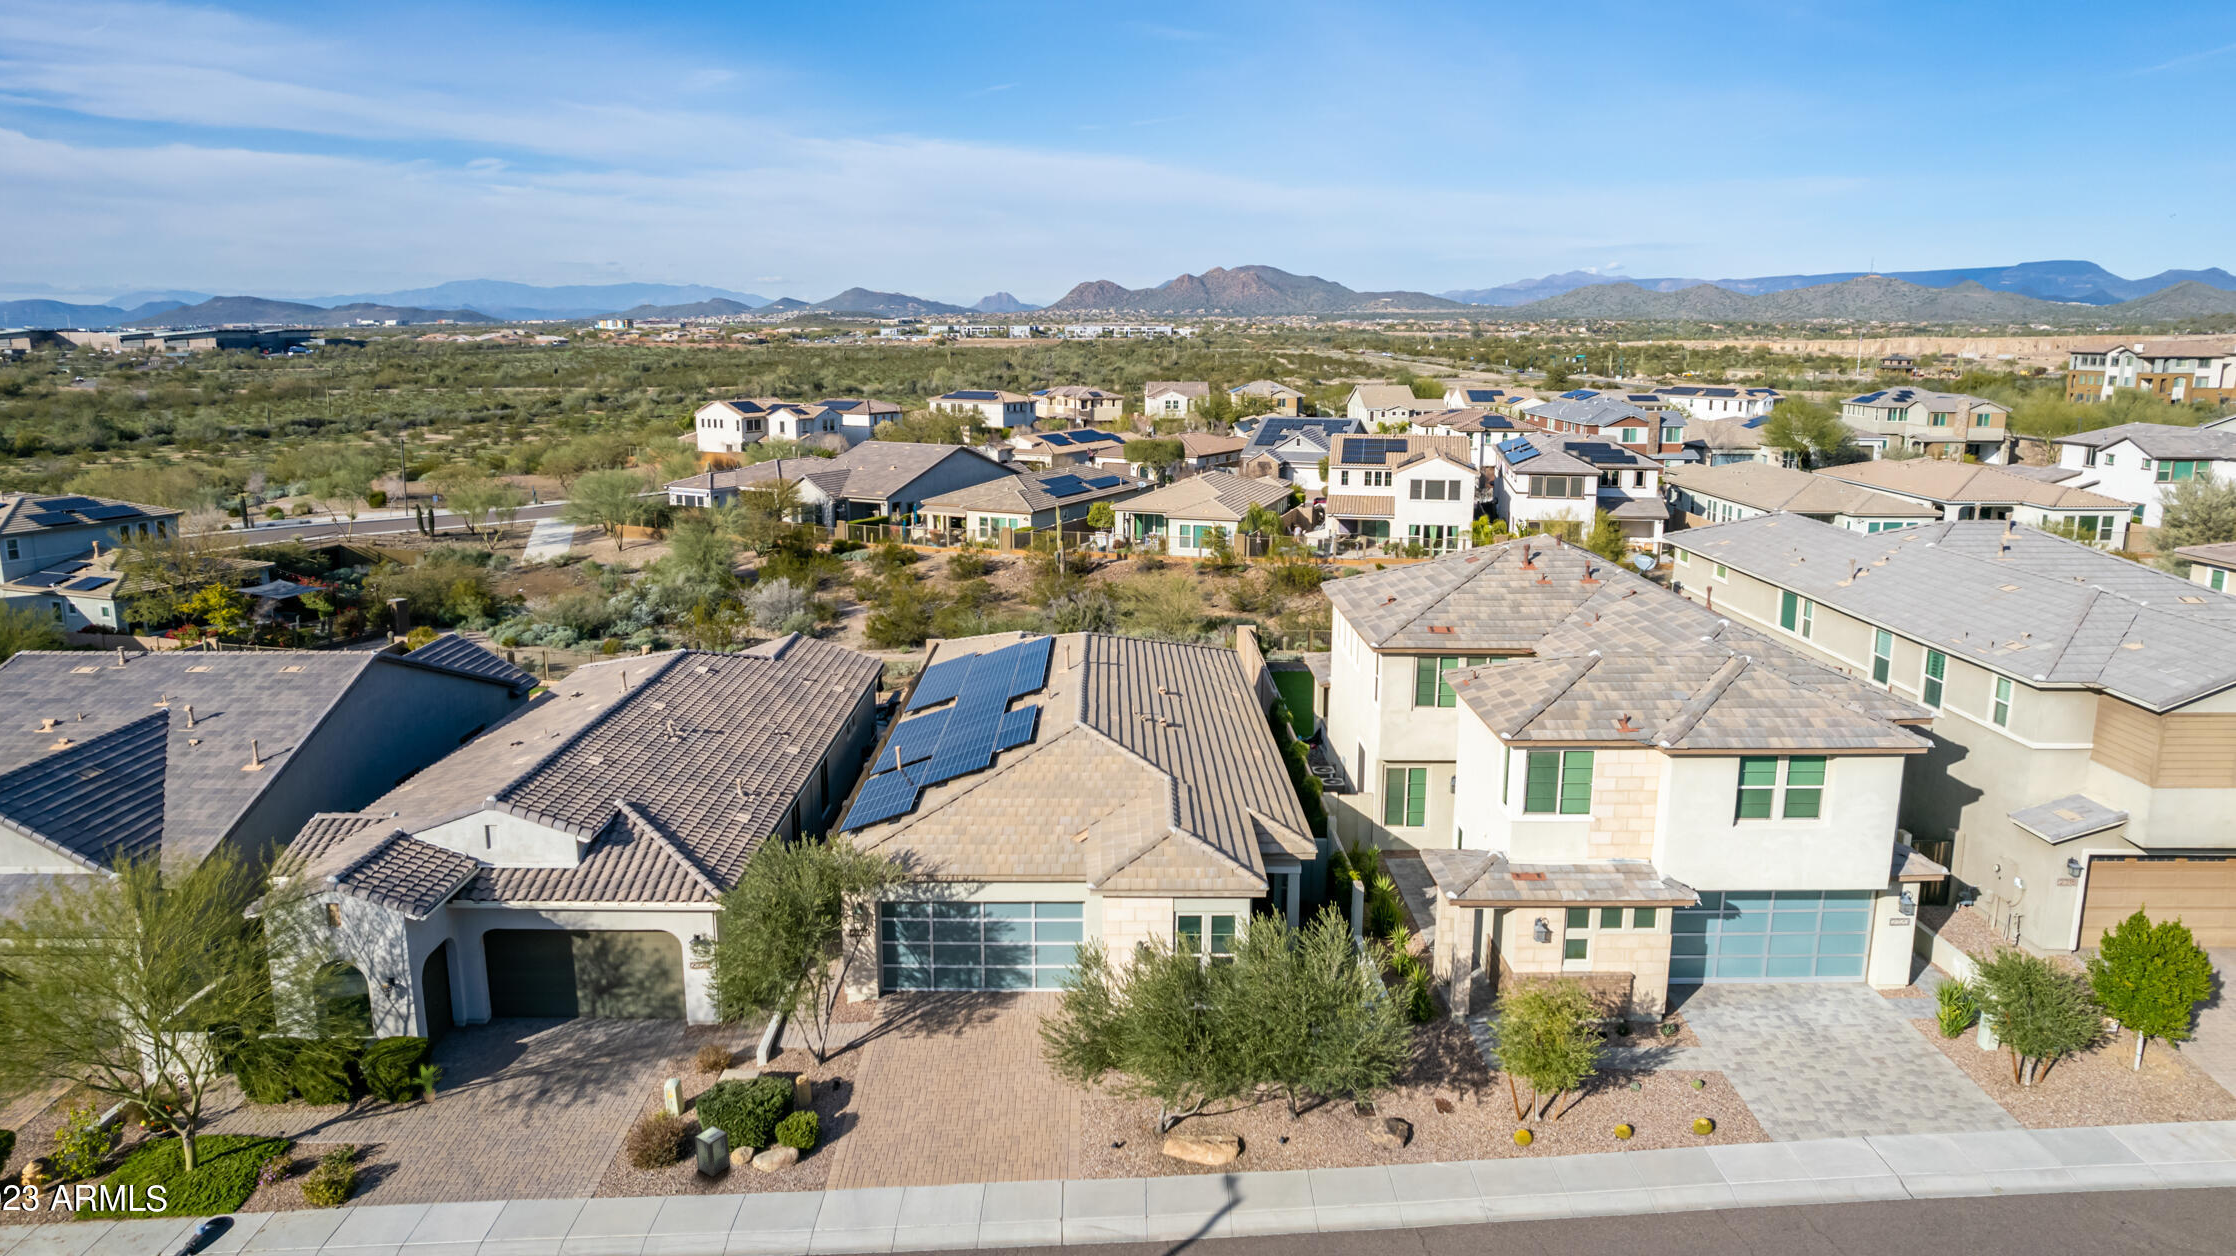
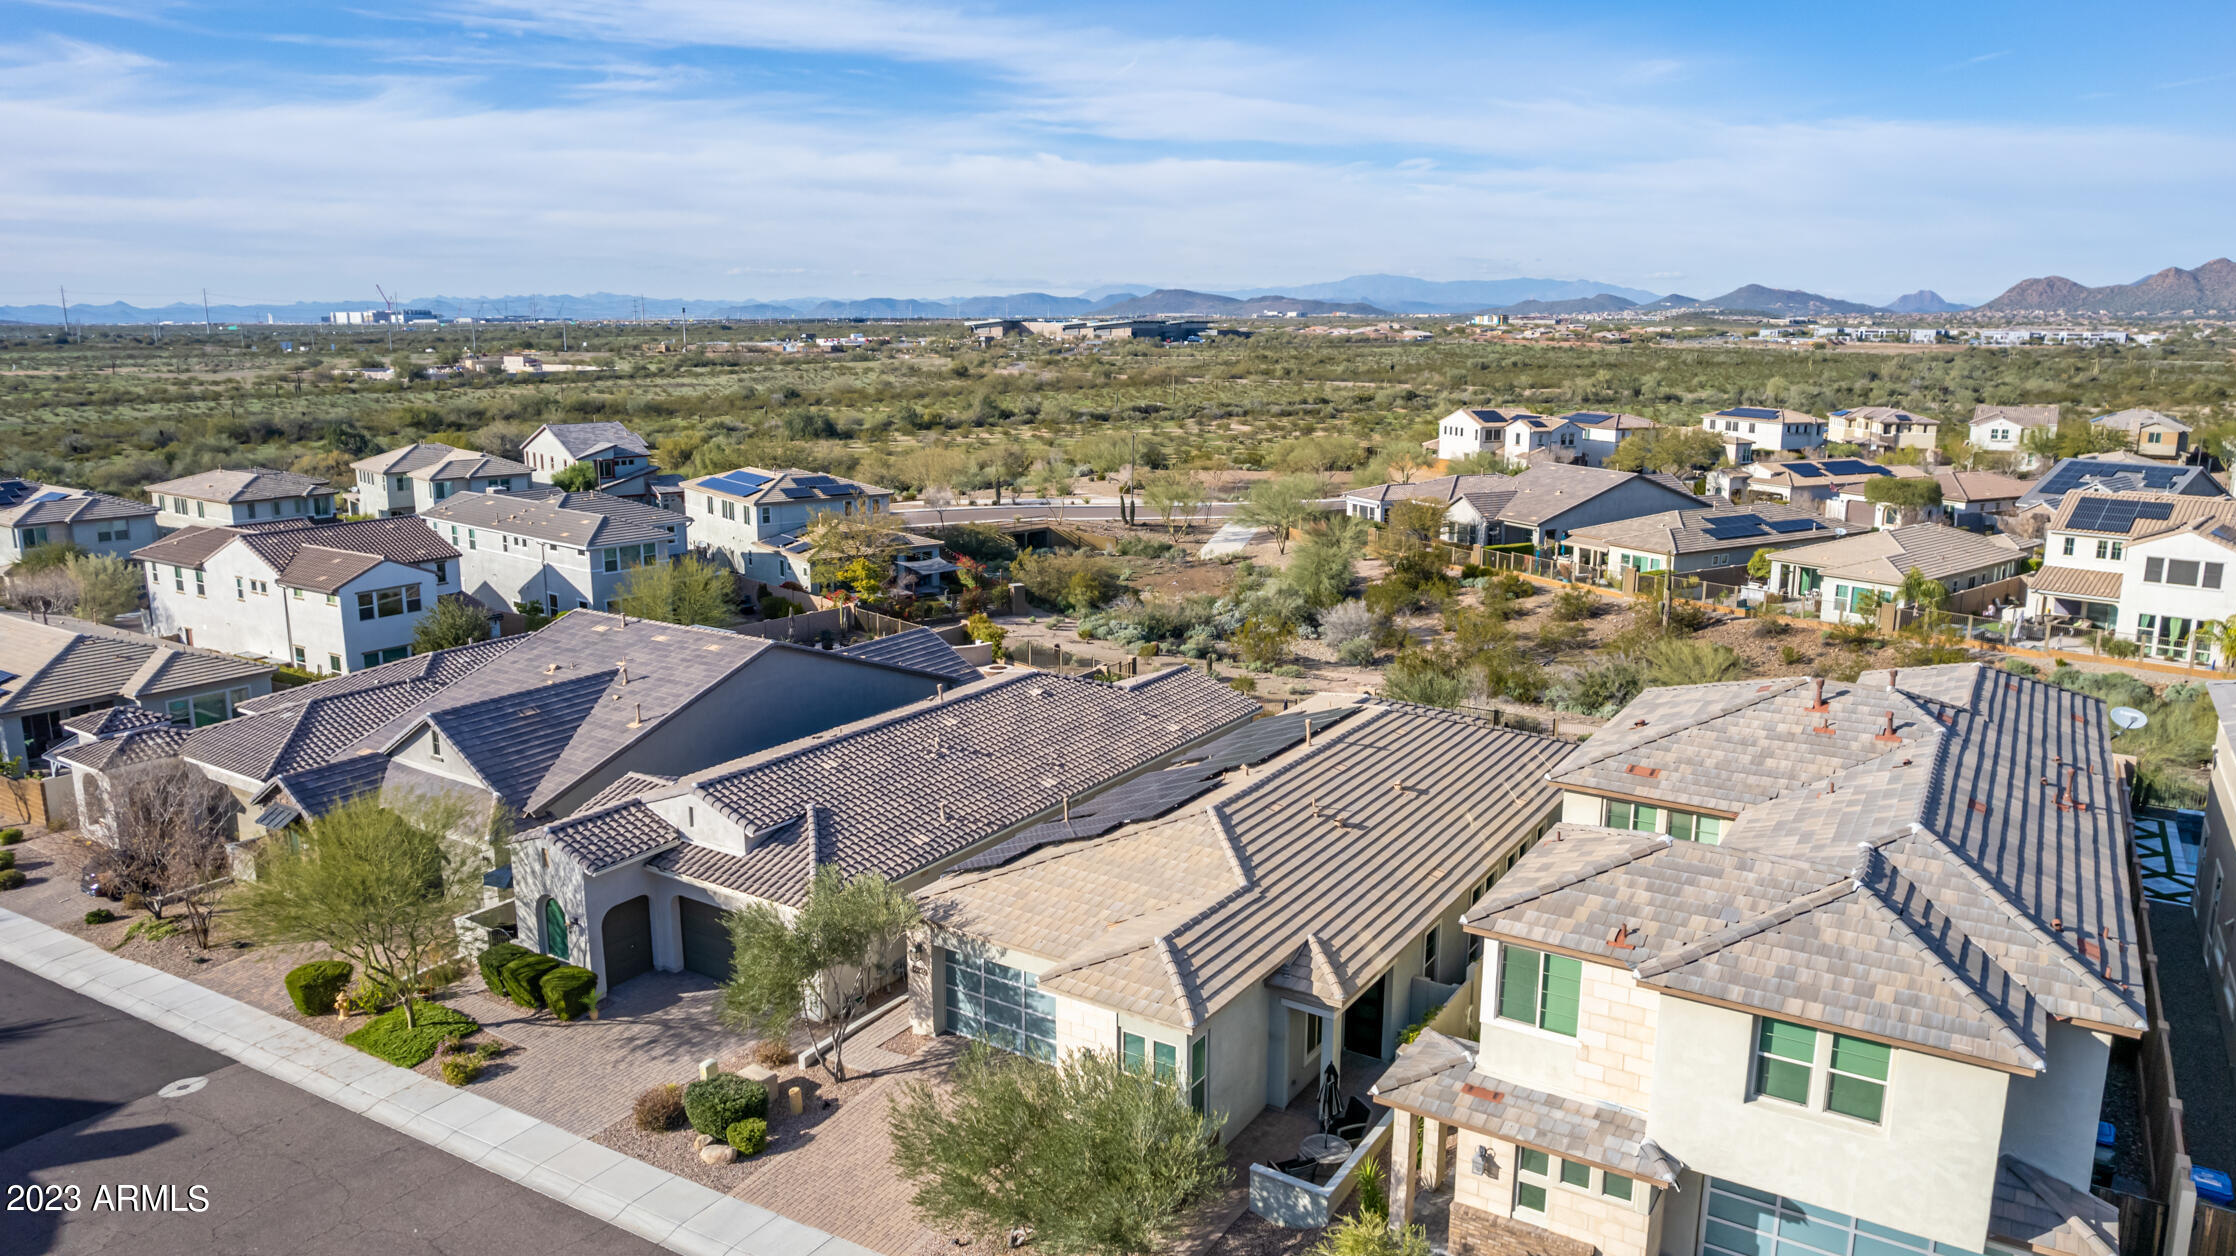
storage box: present [695,1126,730,1177] -> none [666,1101,691,1144]

